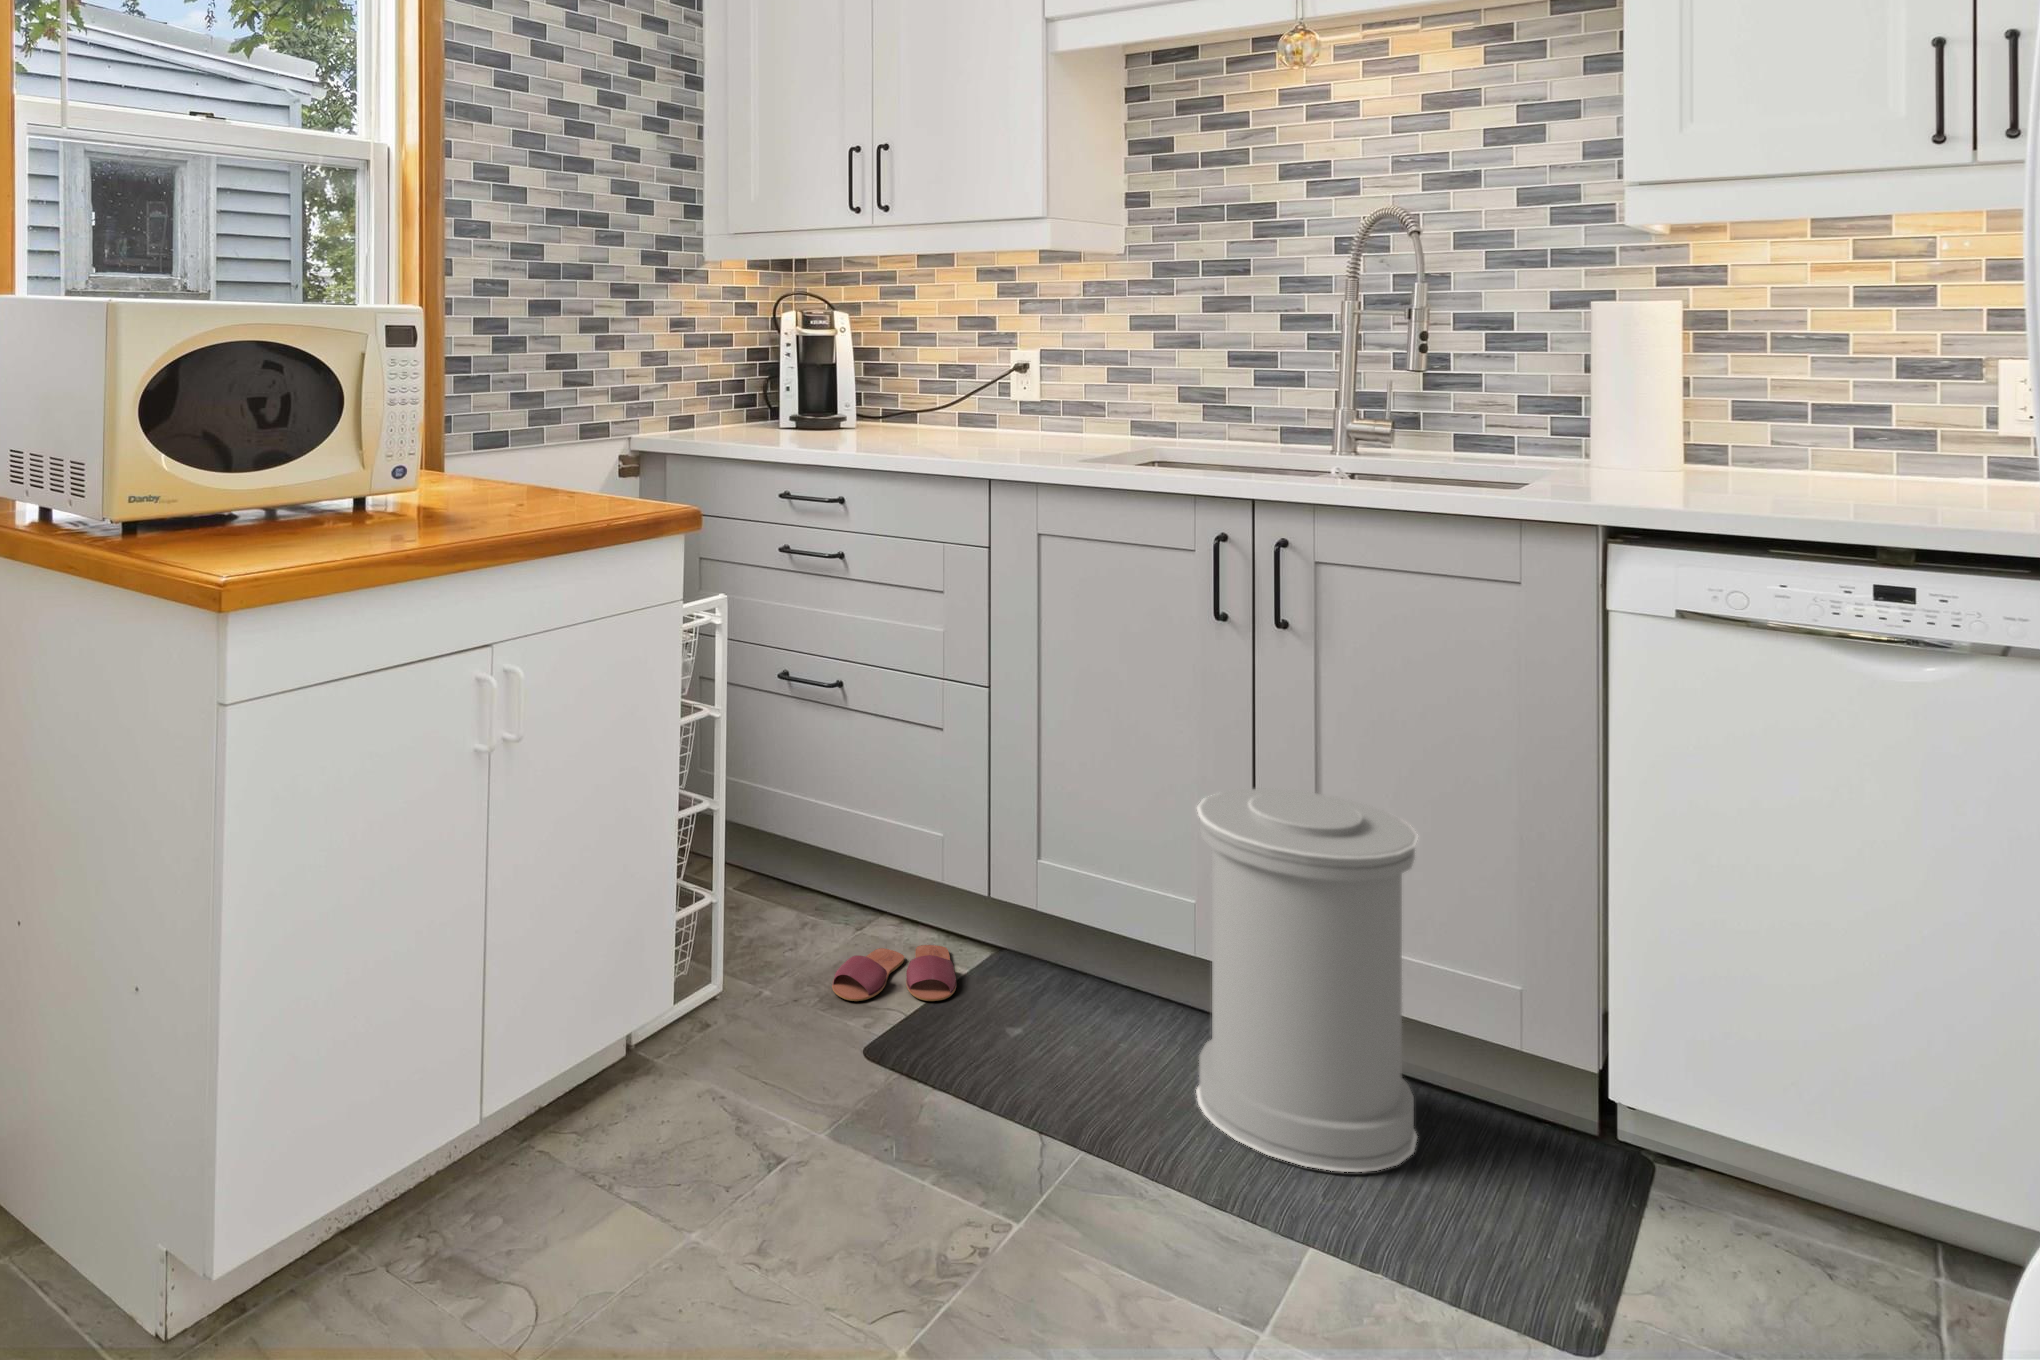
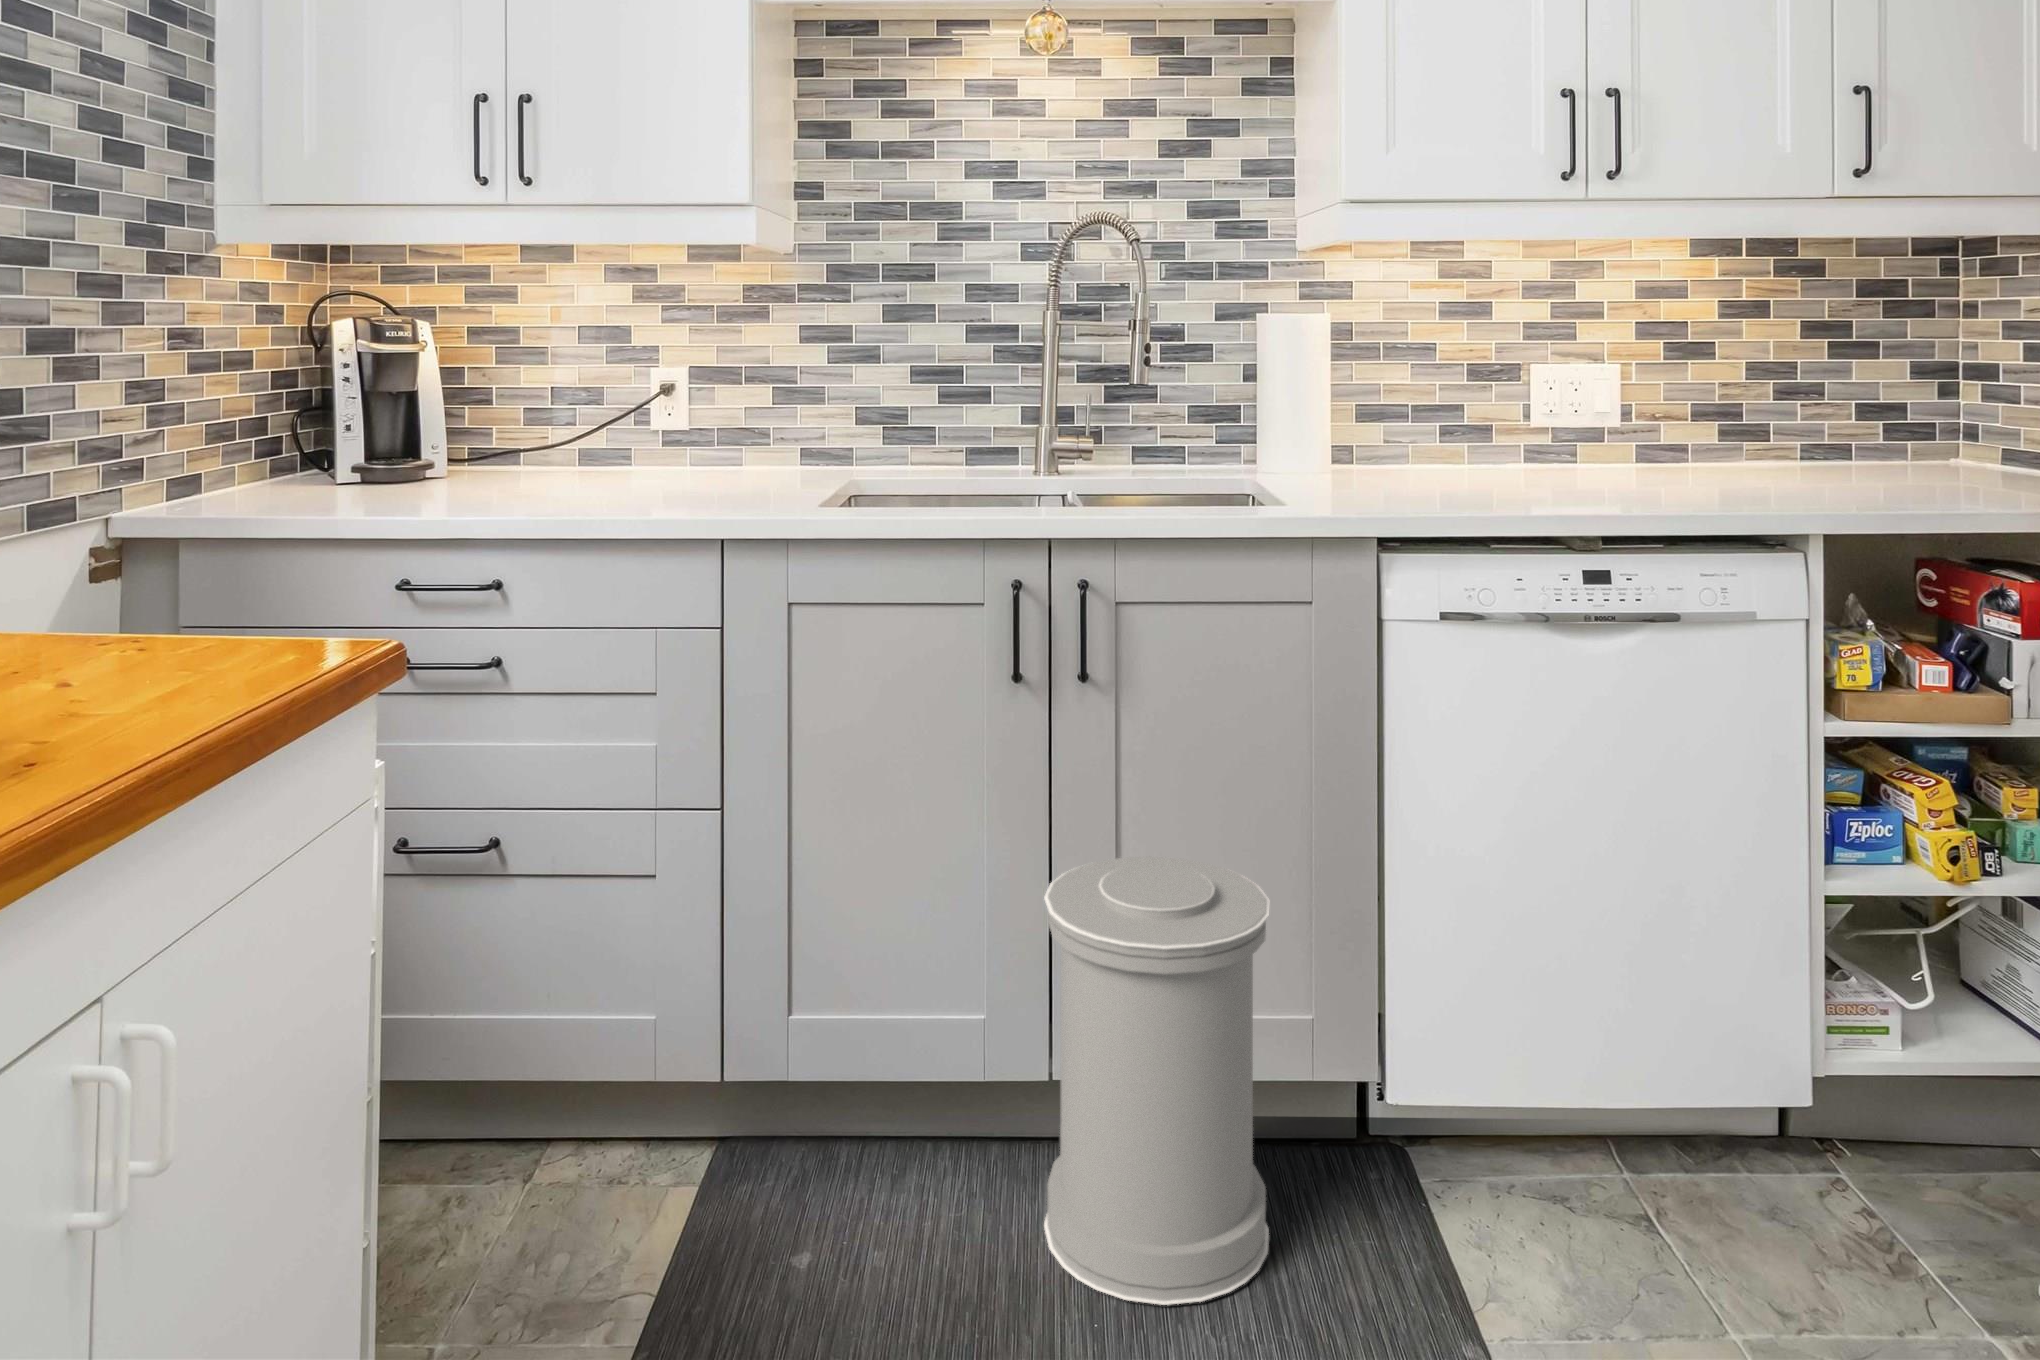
slippers: present [832,945,957,1001] -> none [556,1159,719,1304]

